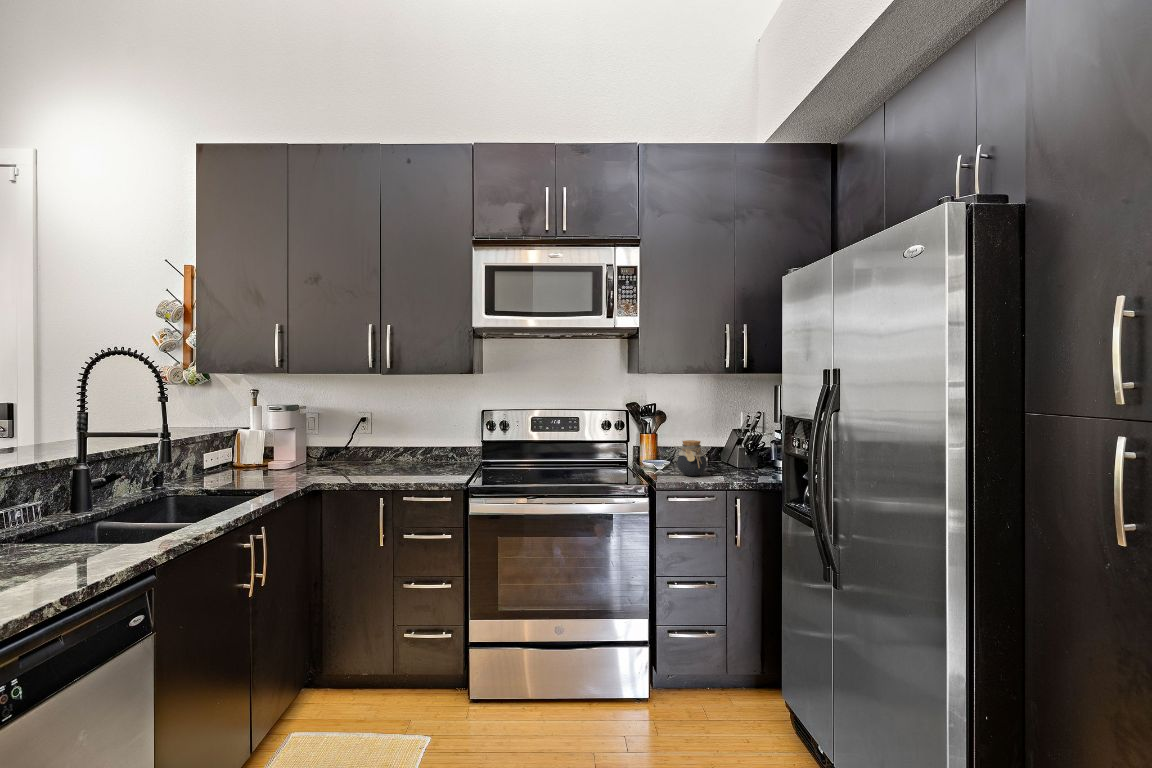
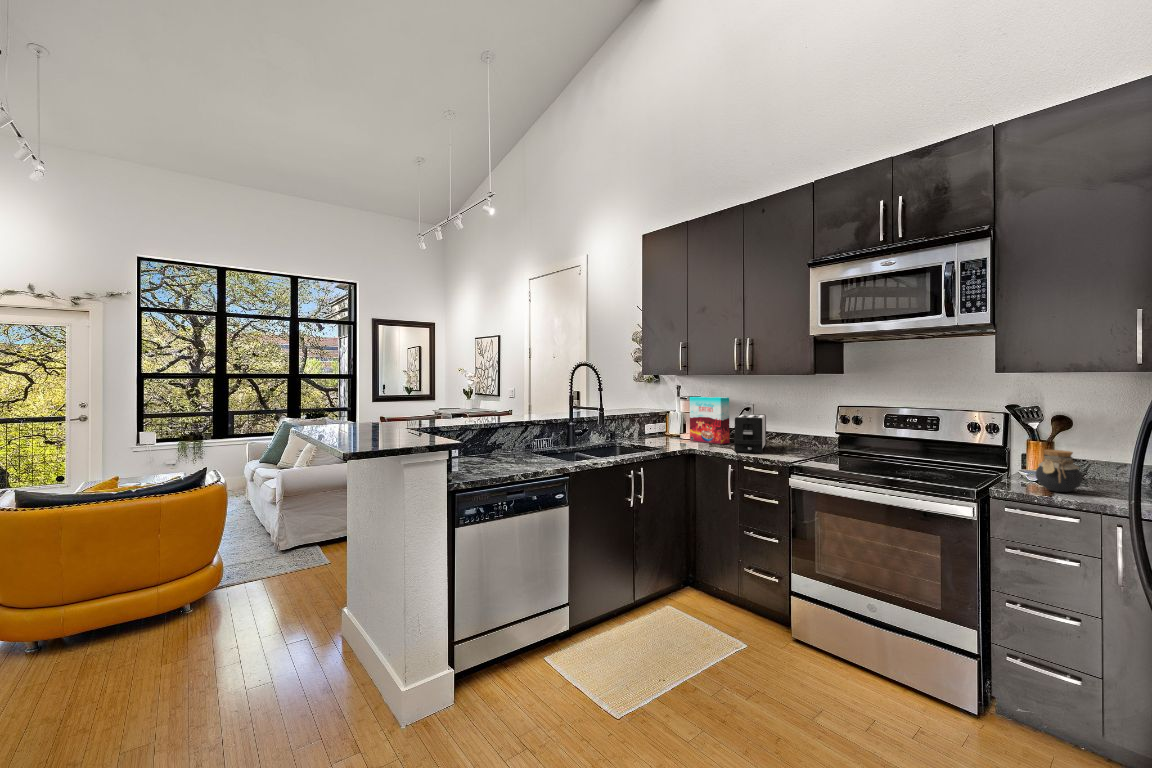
cereal box: none [280,405,344,471] -> present [690,397,730,444]
toaster: none [366,425,413,480] -> present [734,414,766,454]

